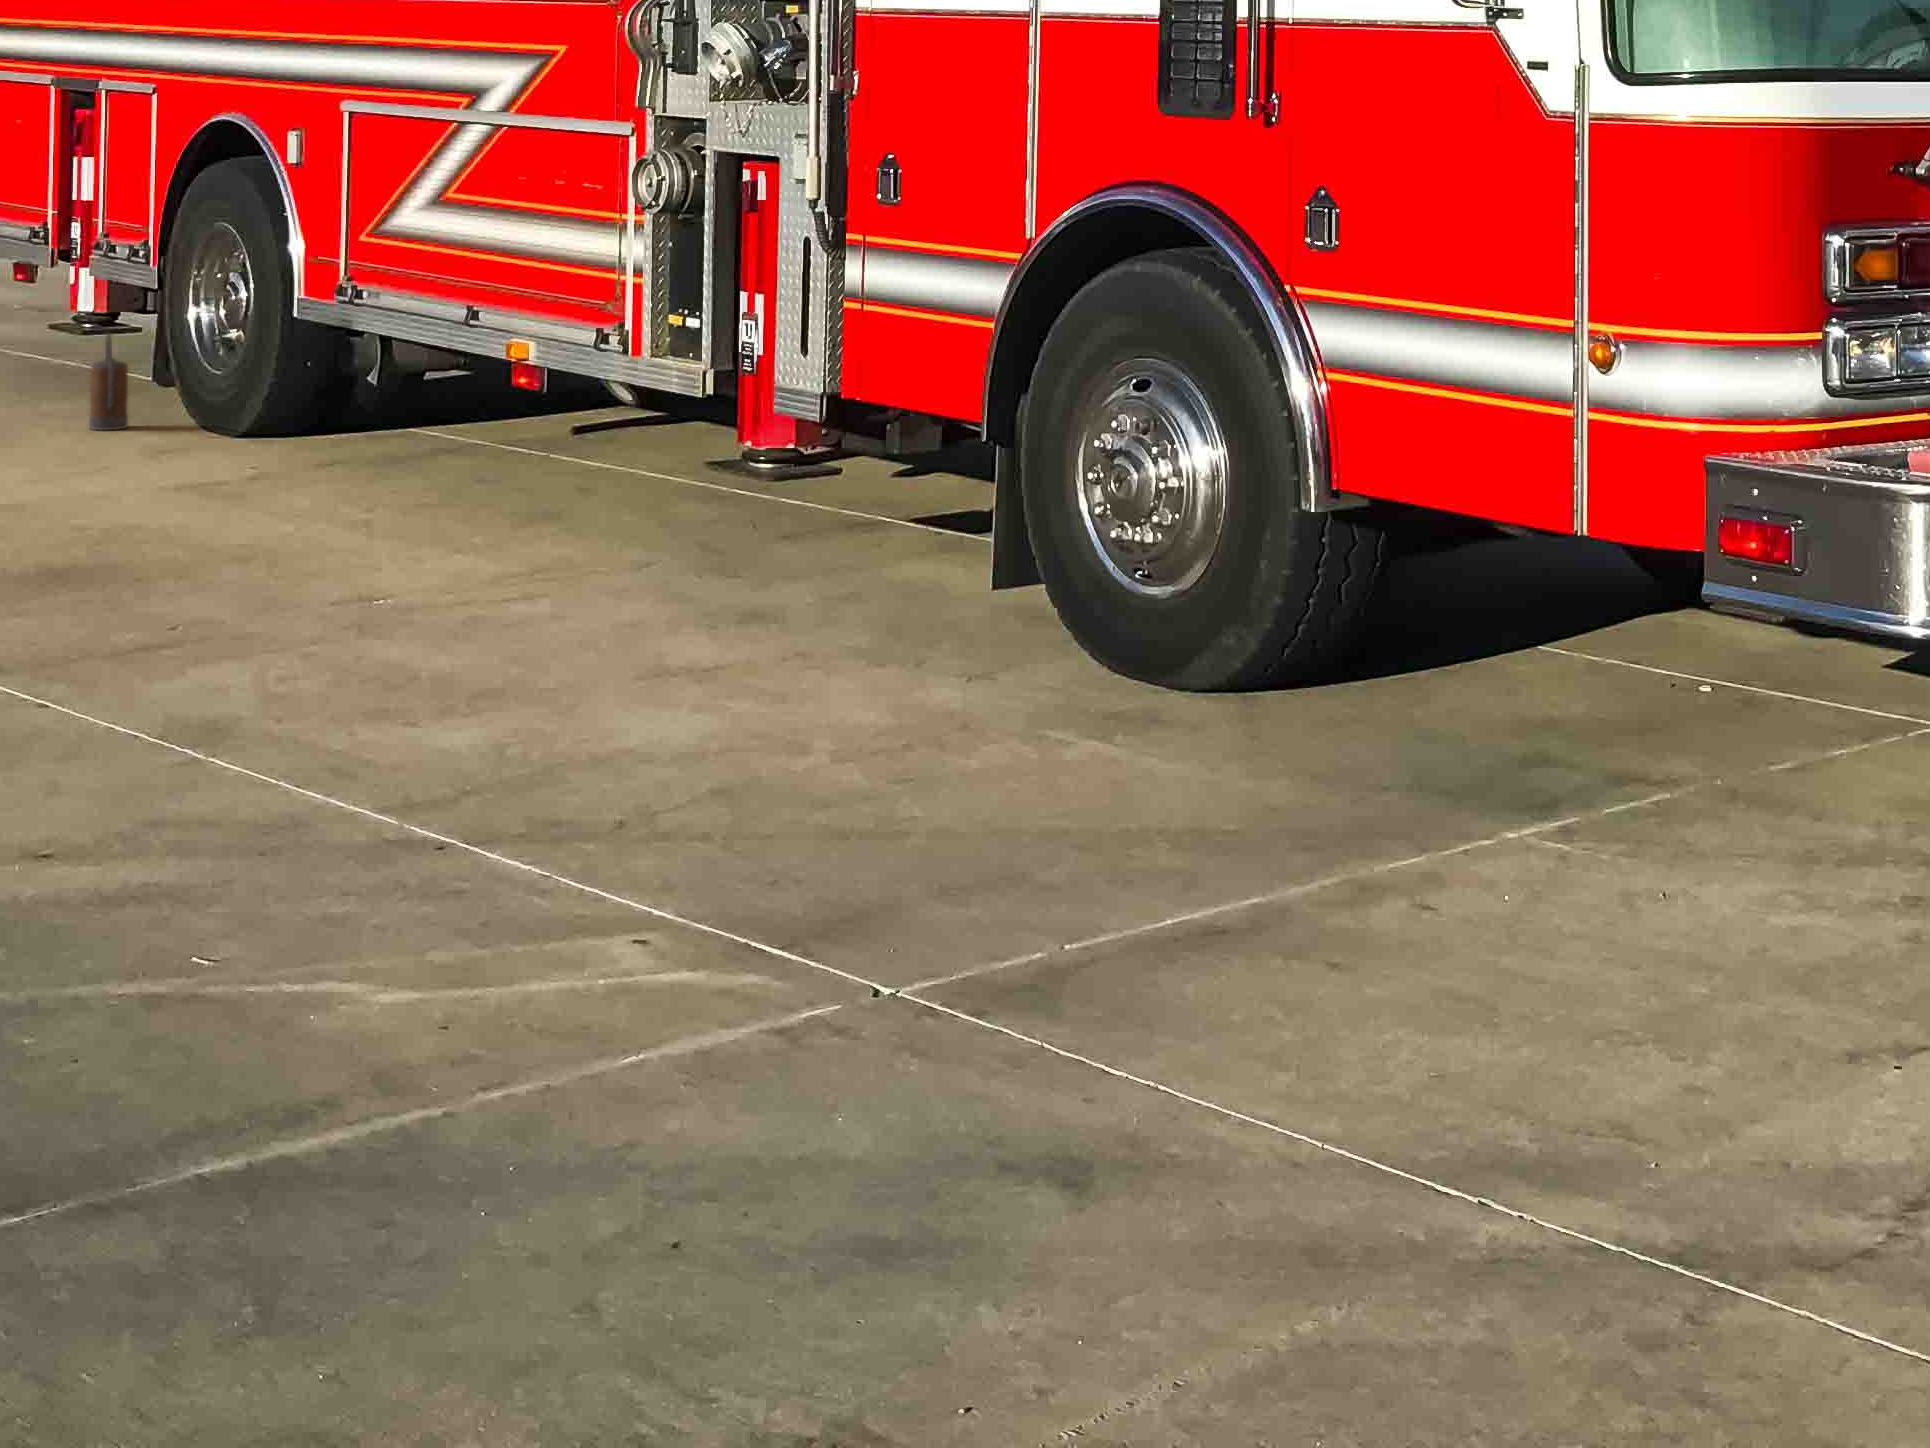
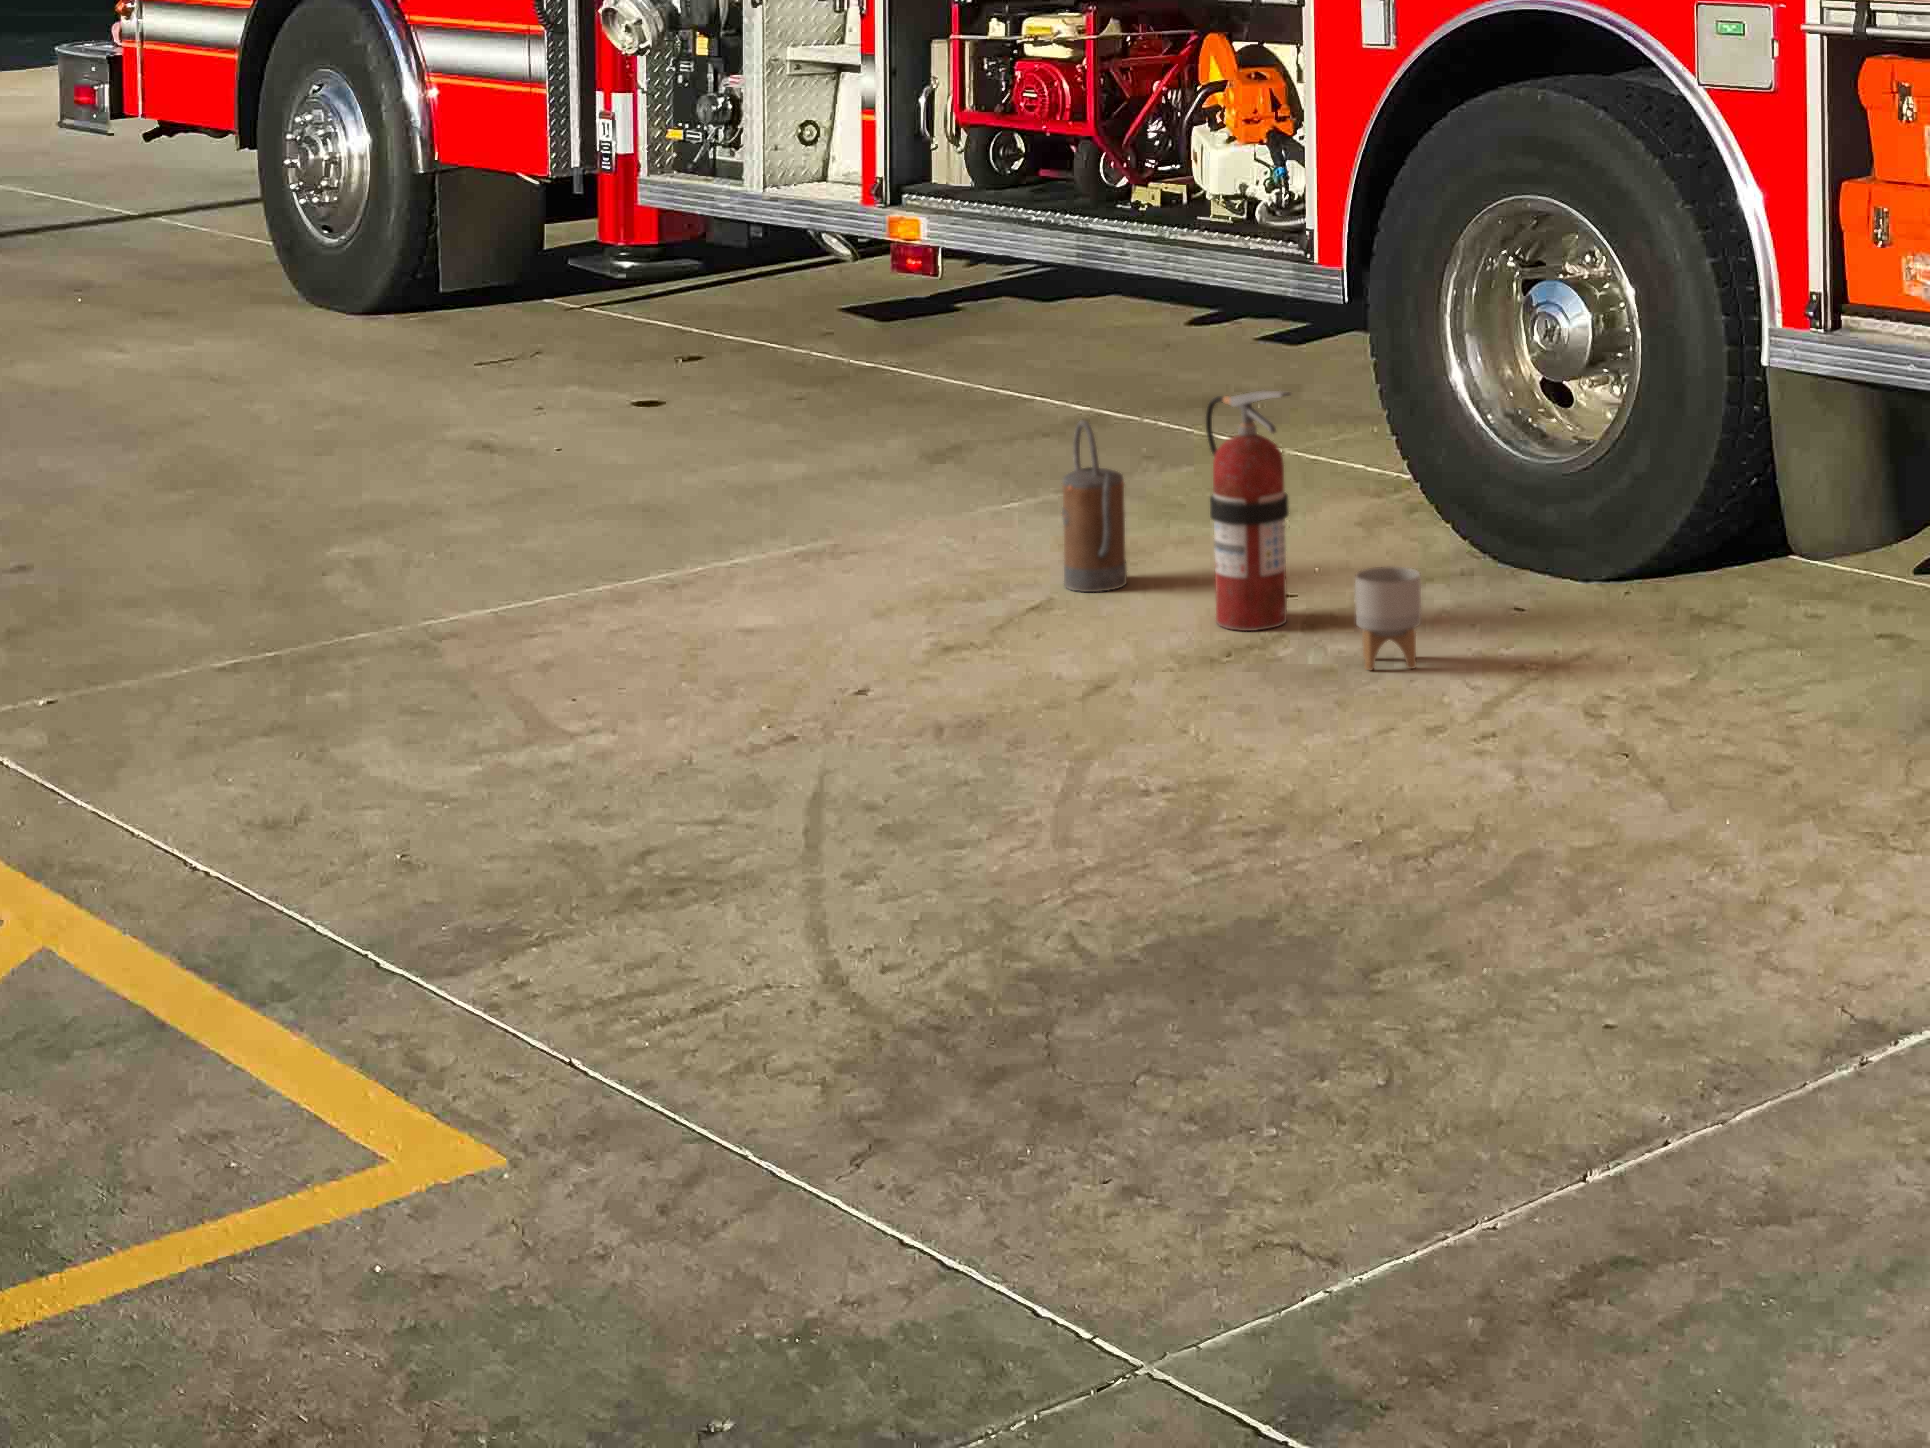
fire extinguisher: none [159,307,203,444] -> present [1206,391,1291,631]
planter: none [219,403,257,458] -> present [1355,566,1421,670]

